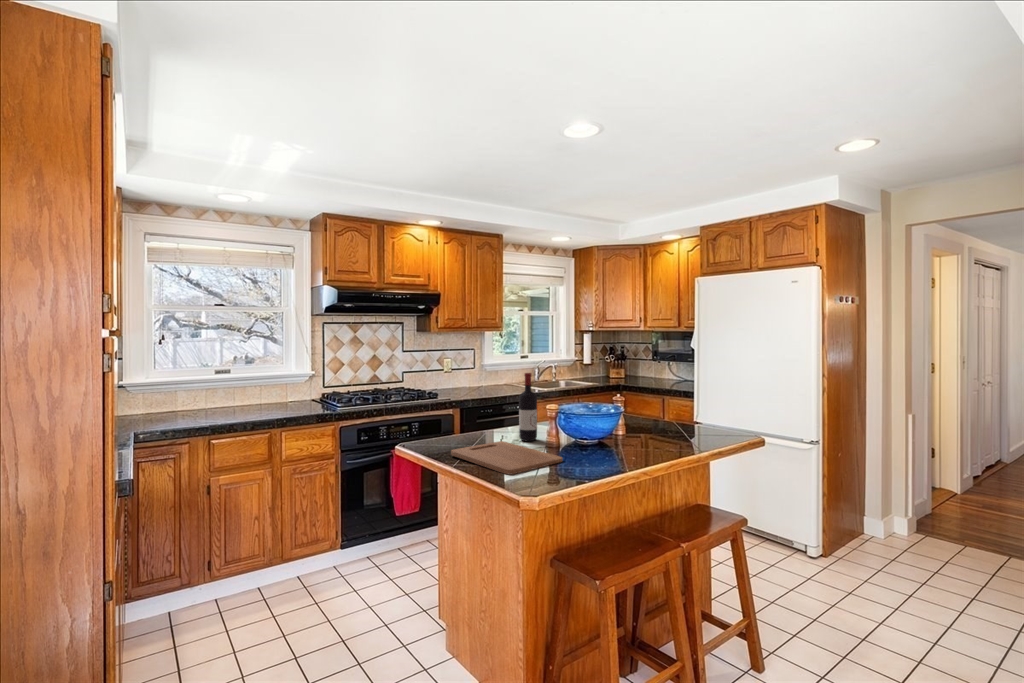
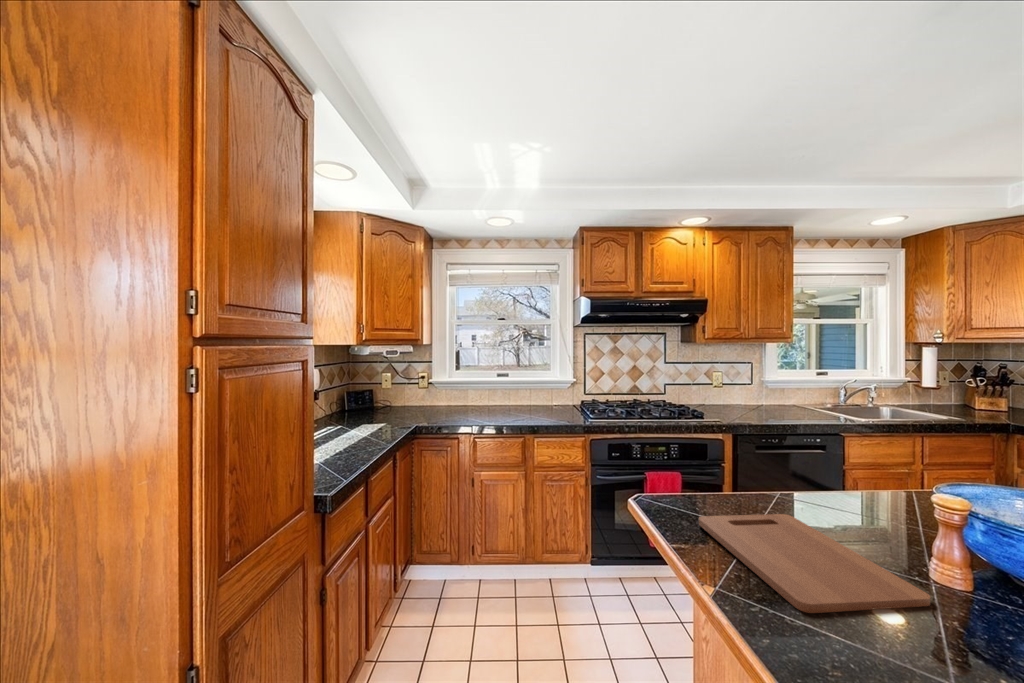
wine bottle: present [519,373,537,441] -> none [821,411,857,523]

